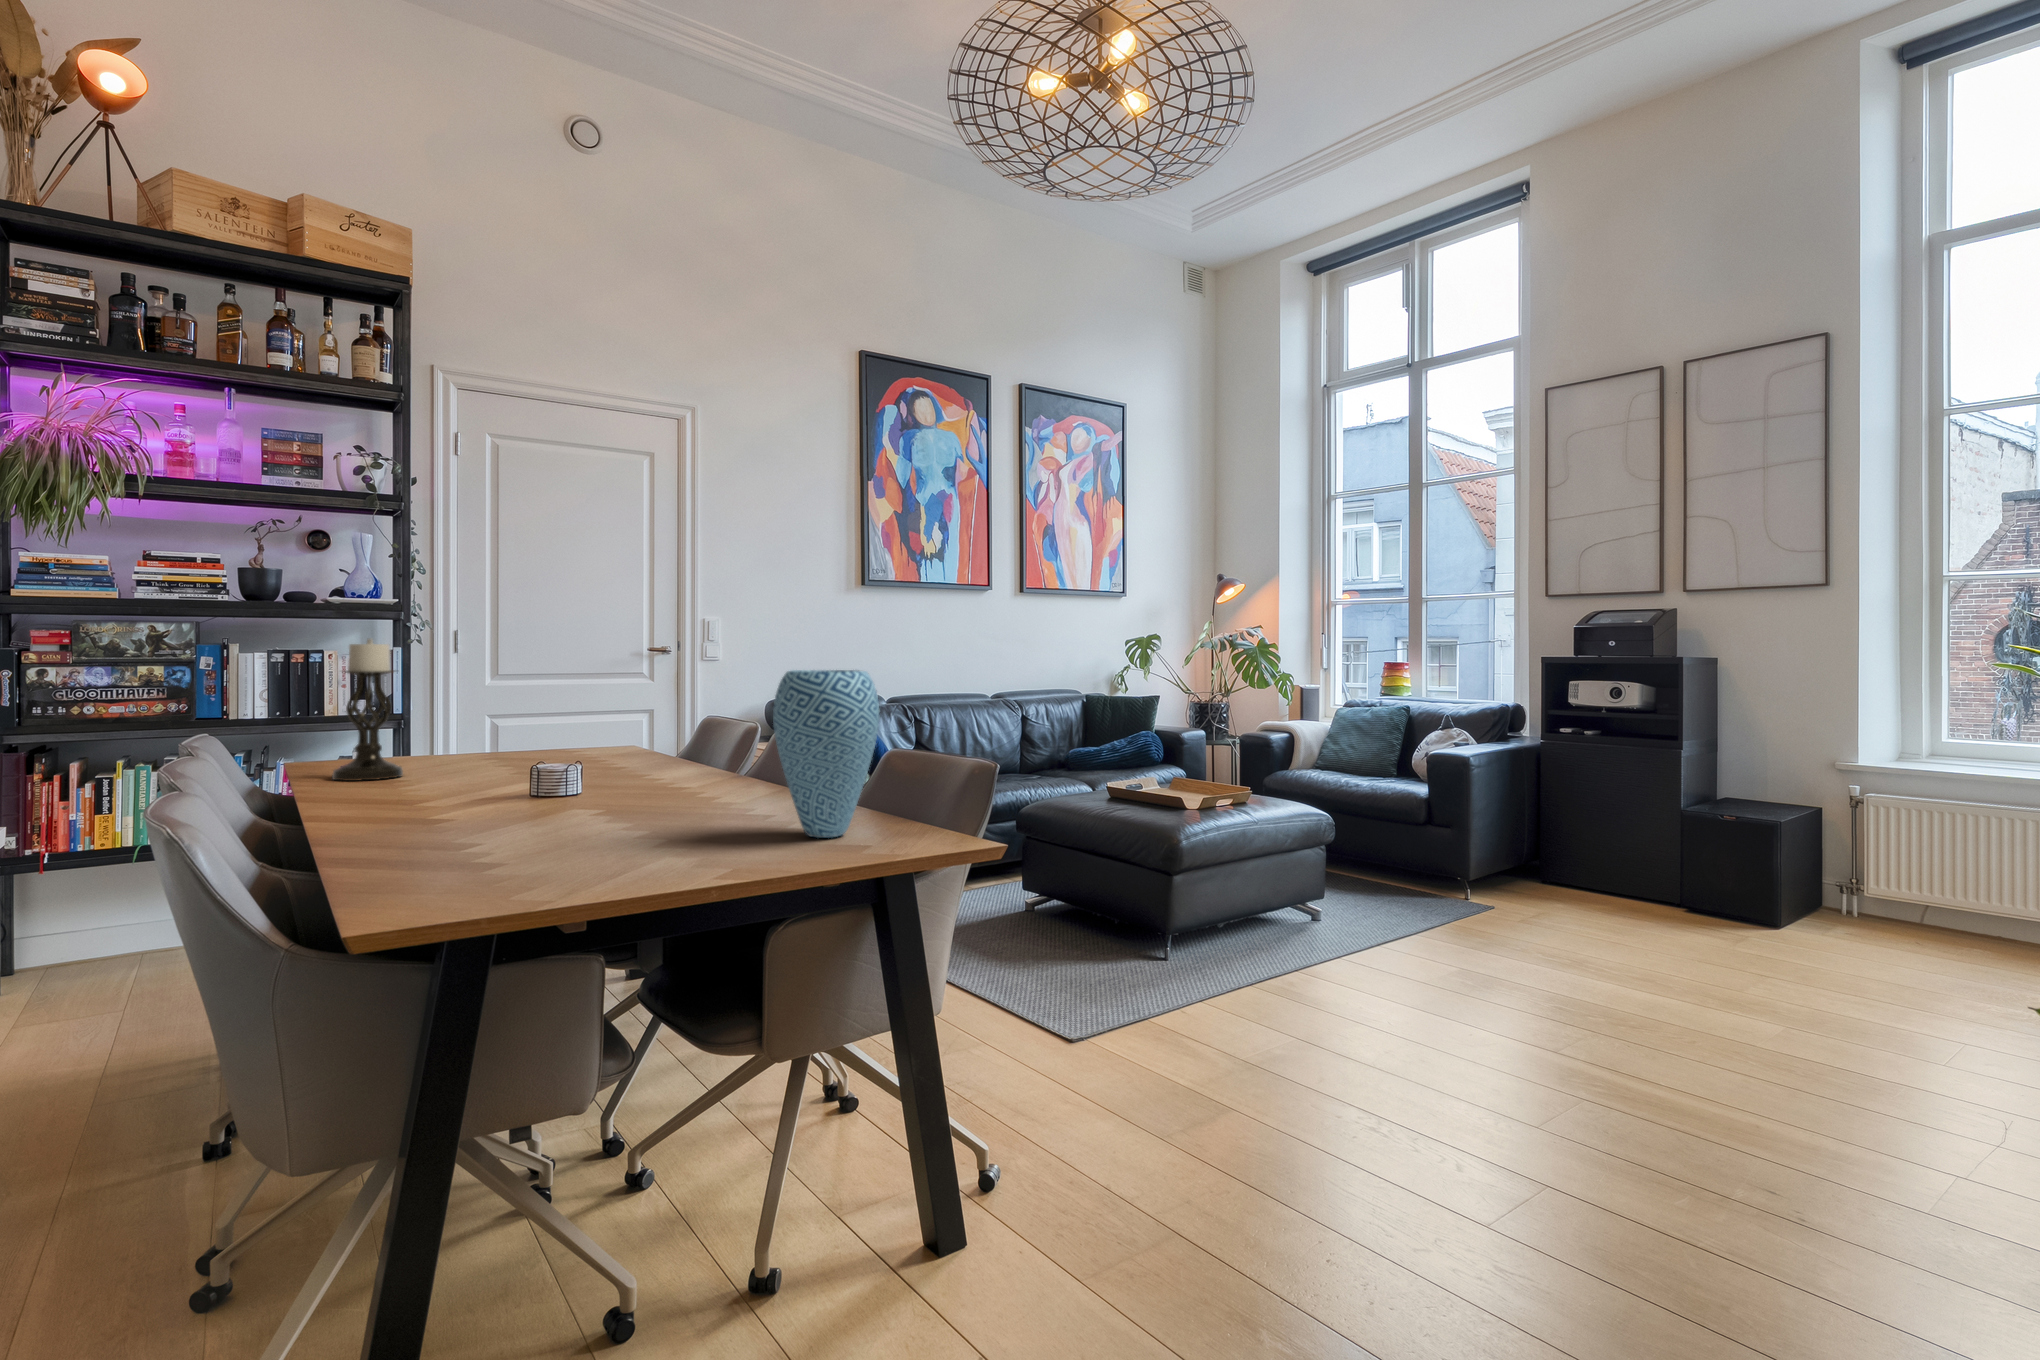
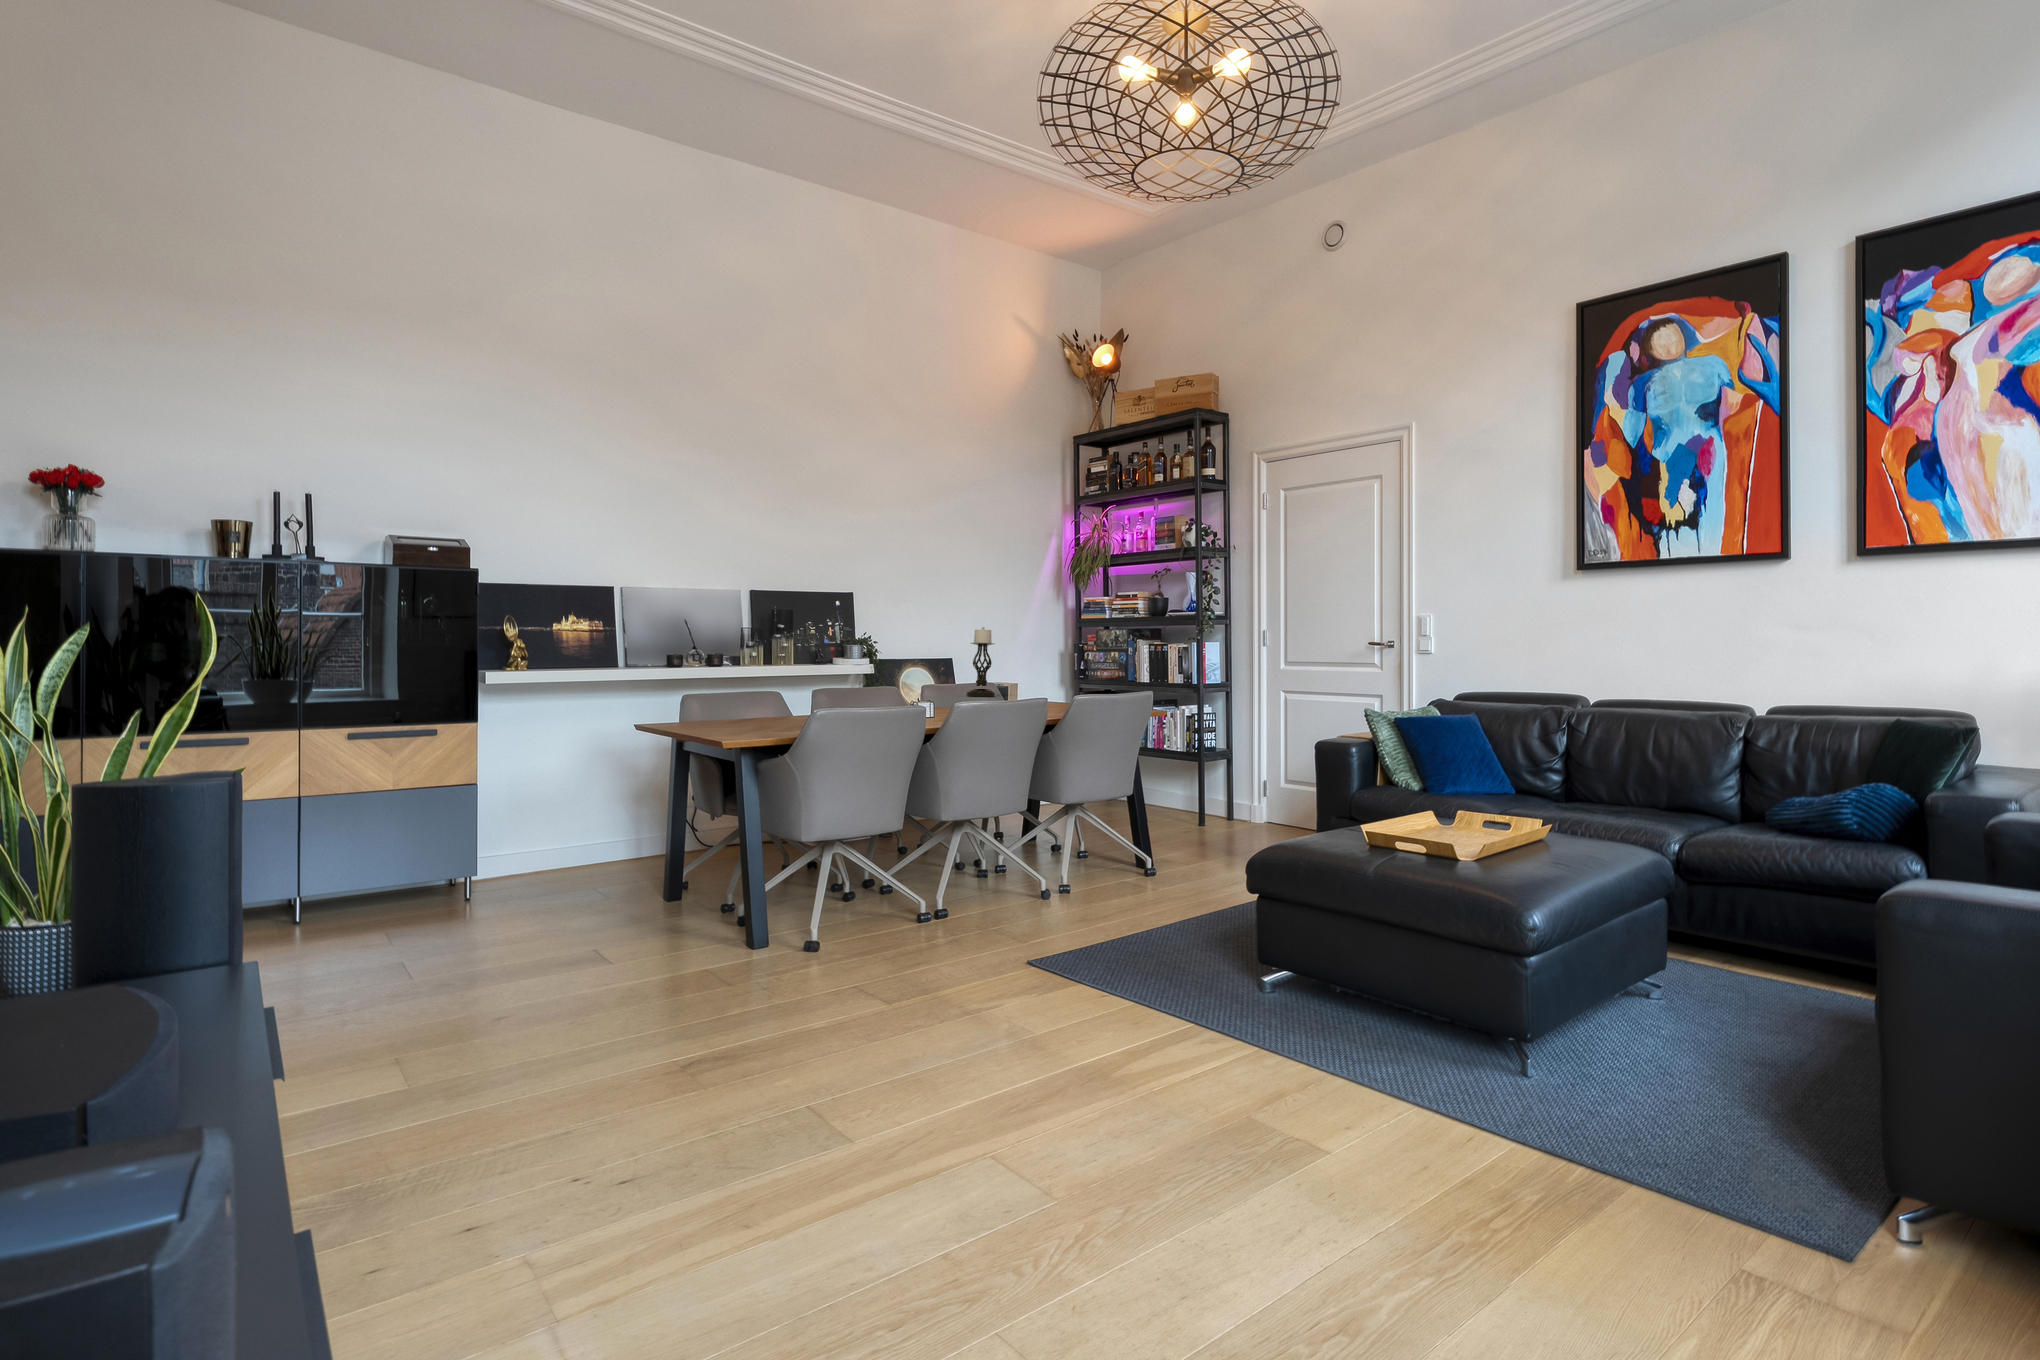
vase: present [773,670,879,838] -> none [723,623,773,701]

